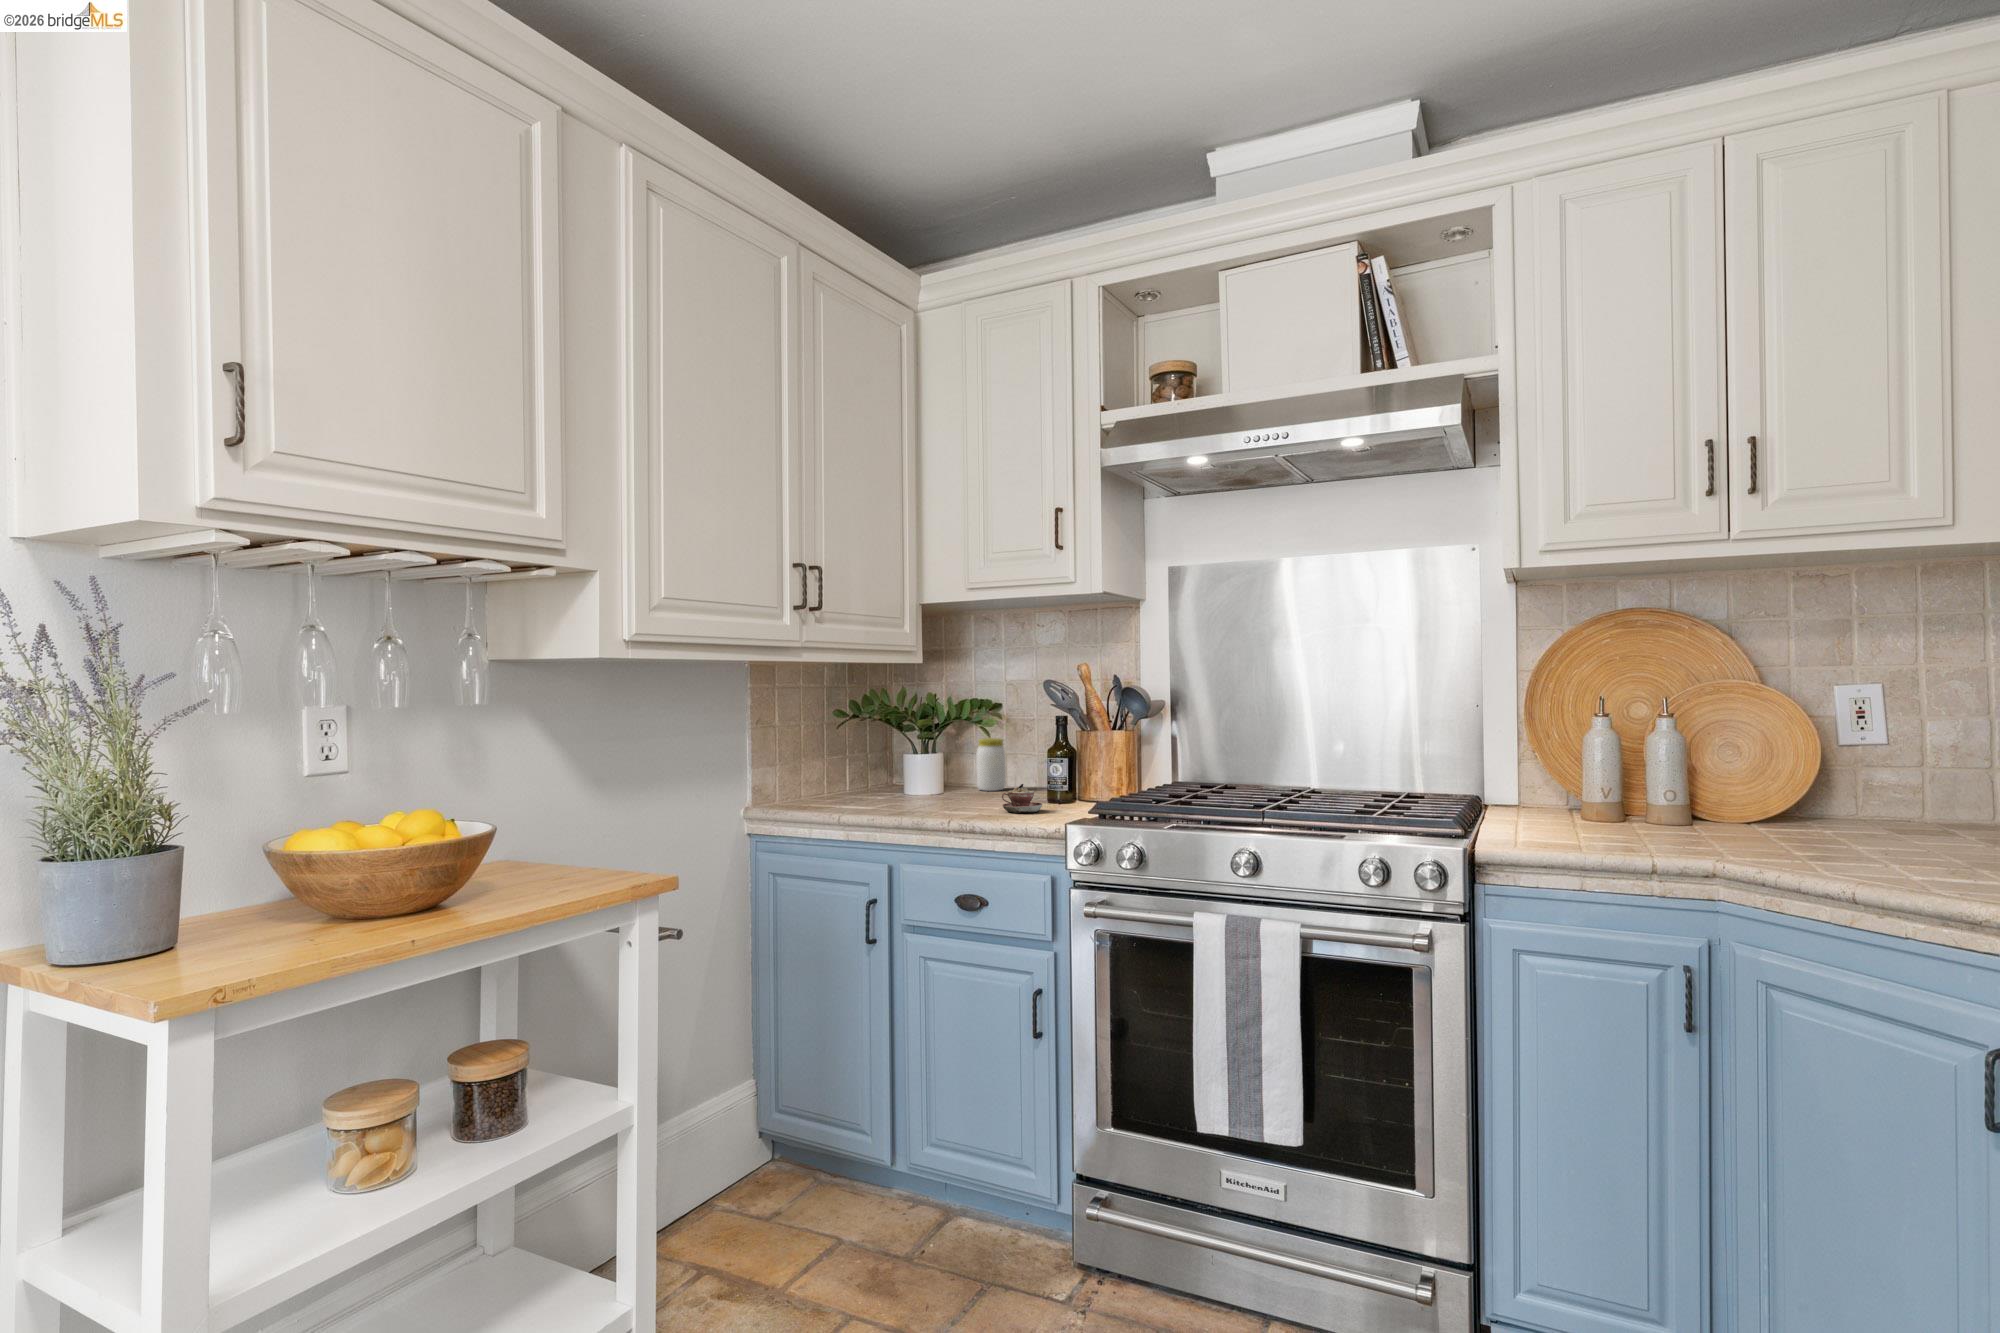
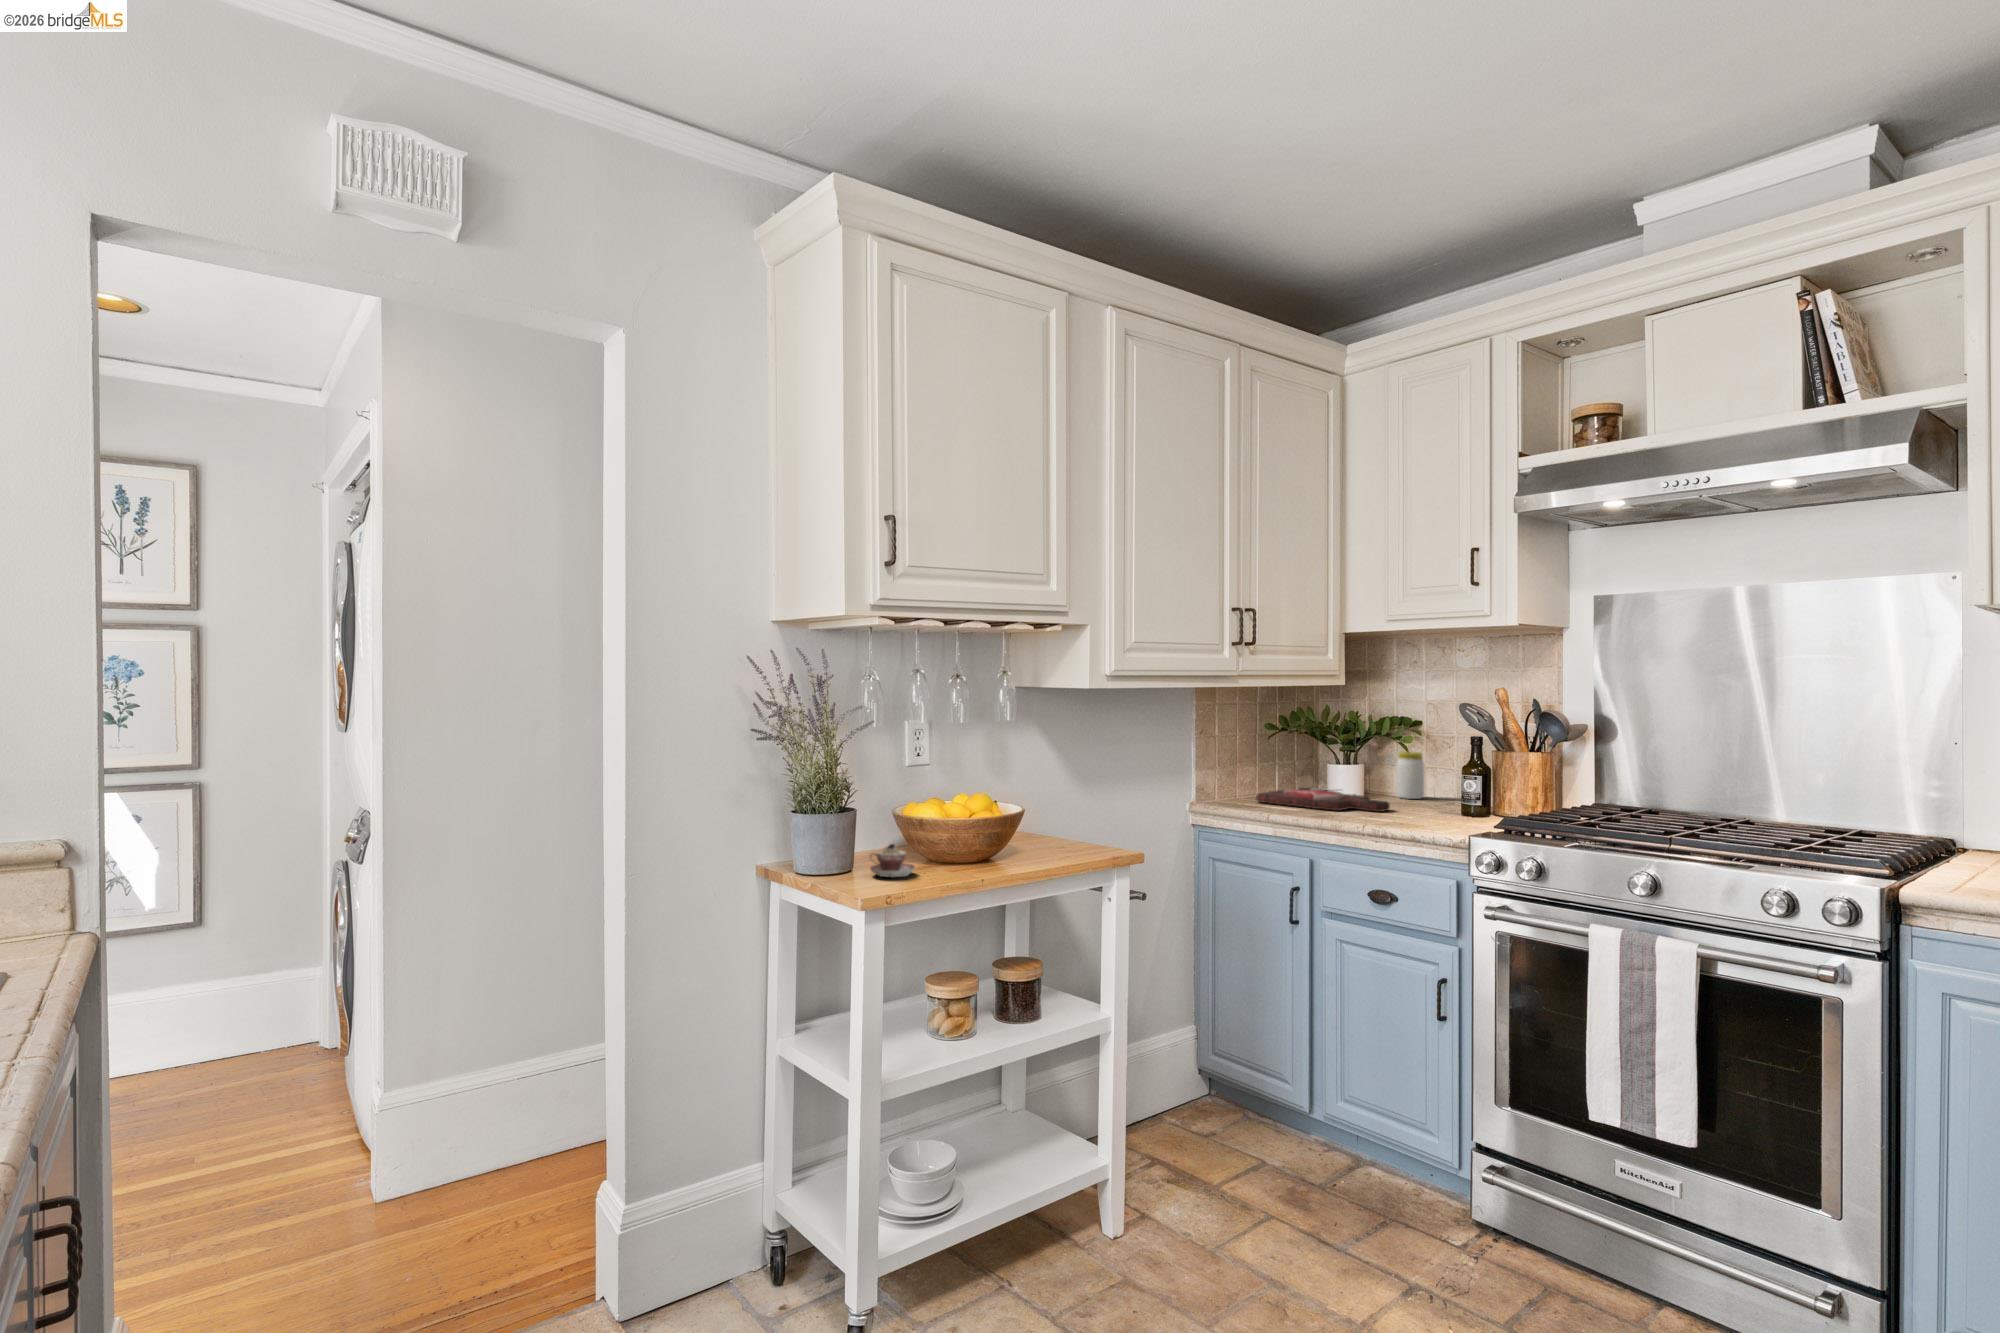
cutting board: none [822,783,973,808] -> present [1256,787,1390,812]
teacup: present [1002,784,1042,813] -> present [870,844,915,878]

